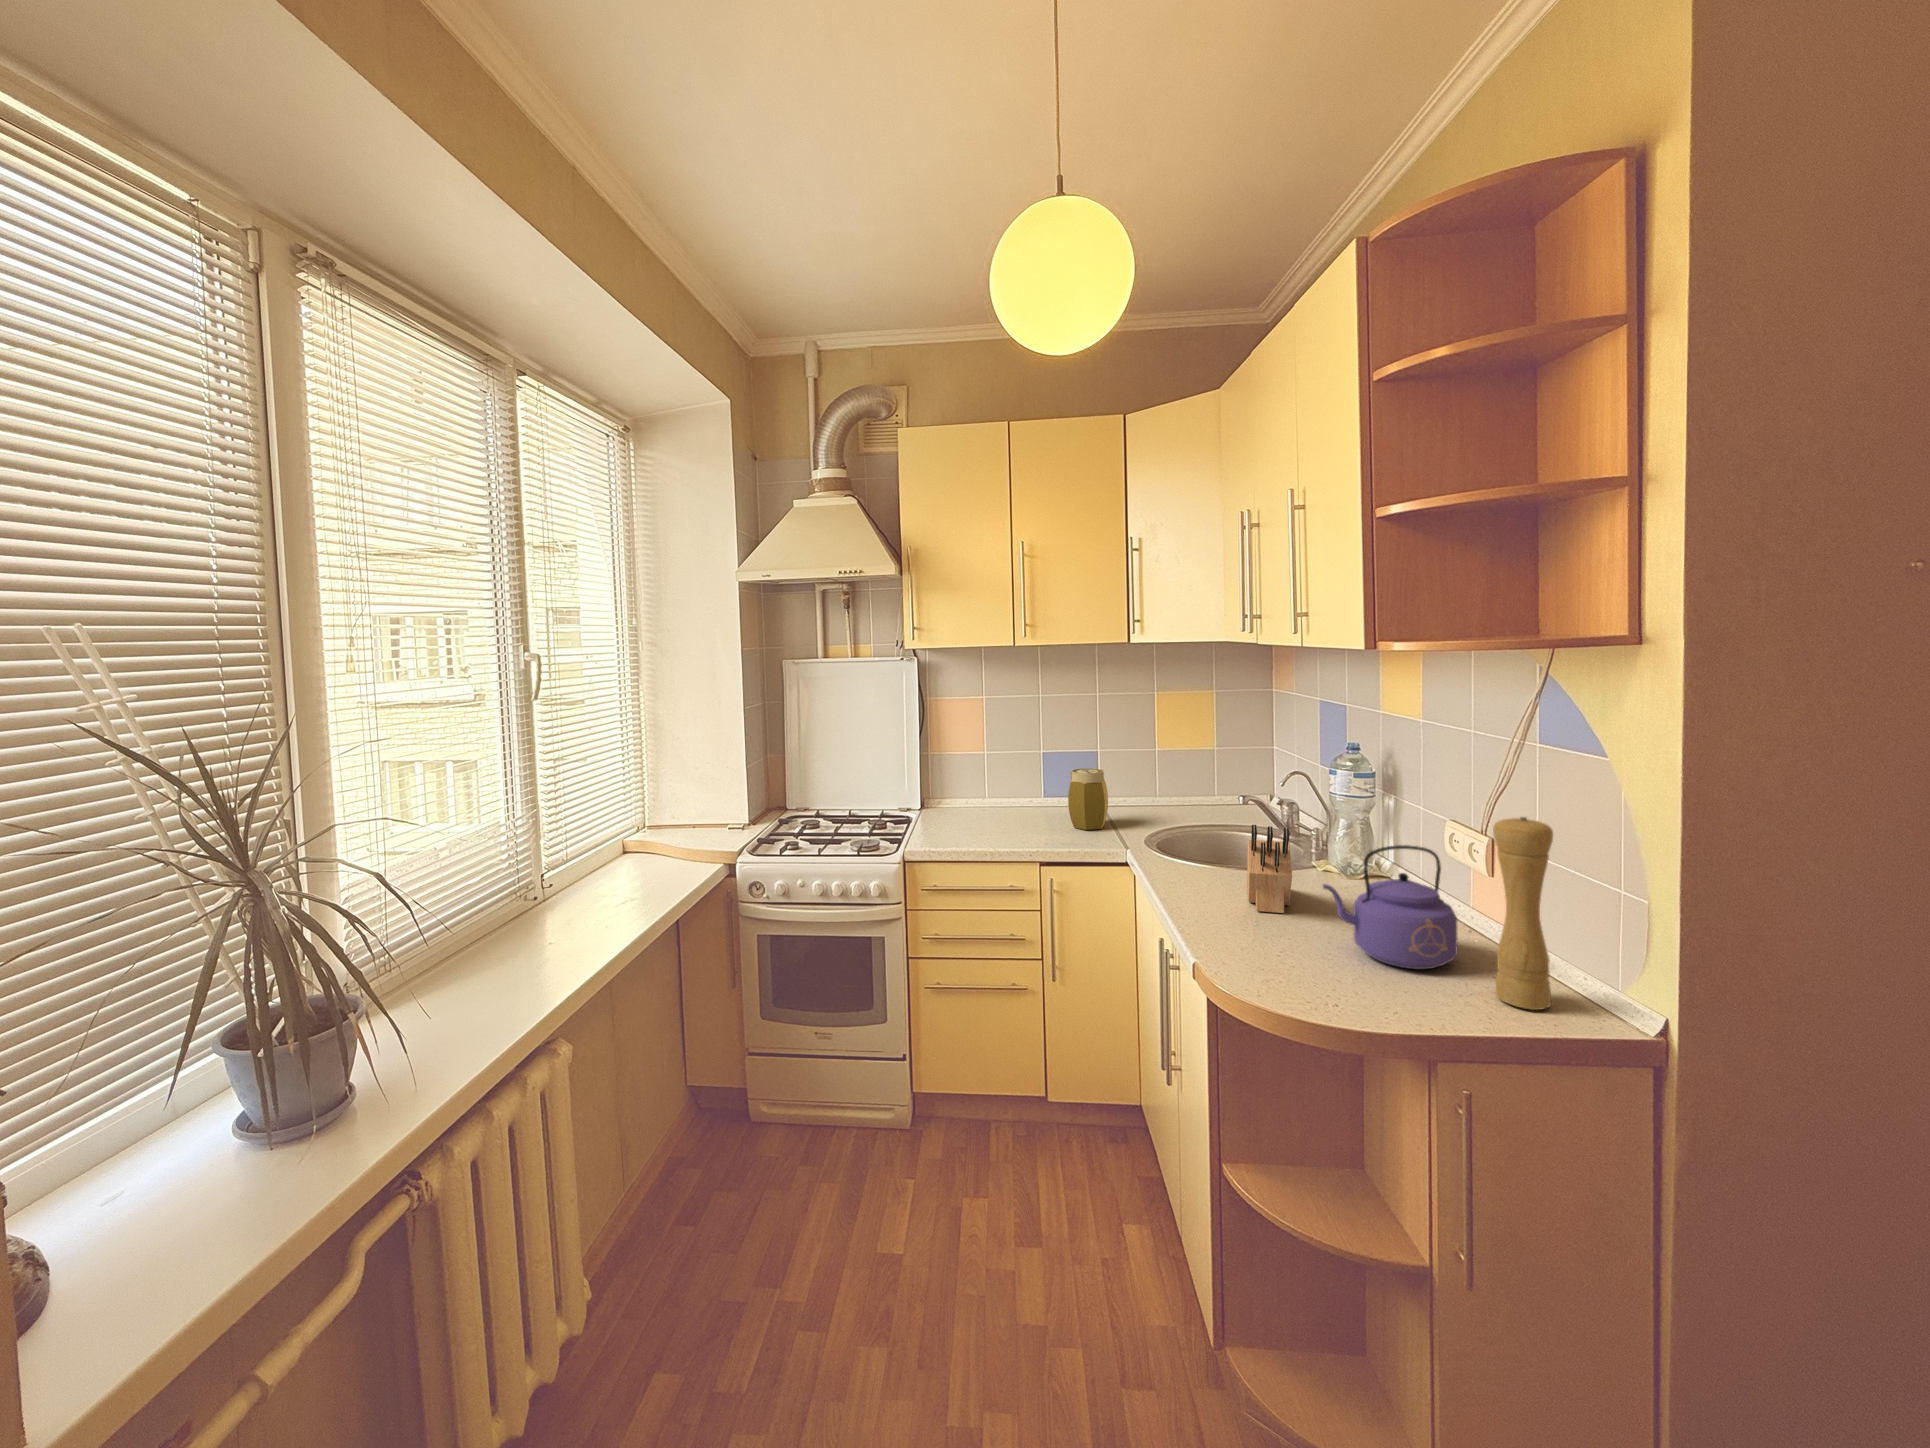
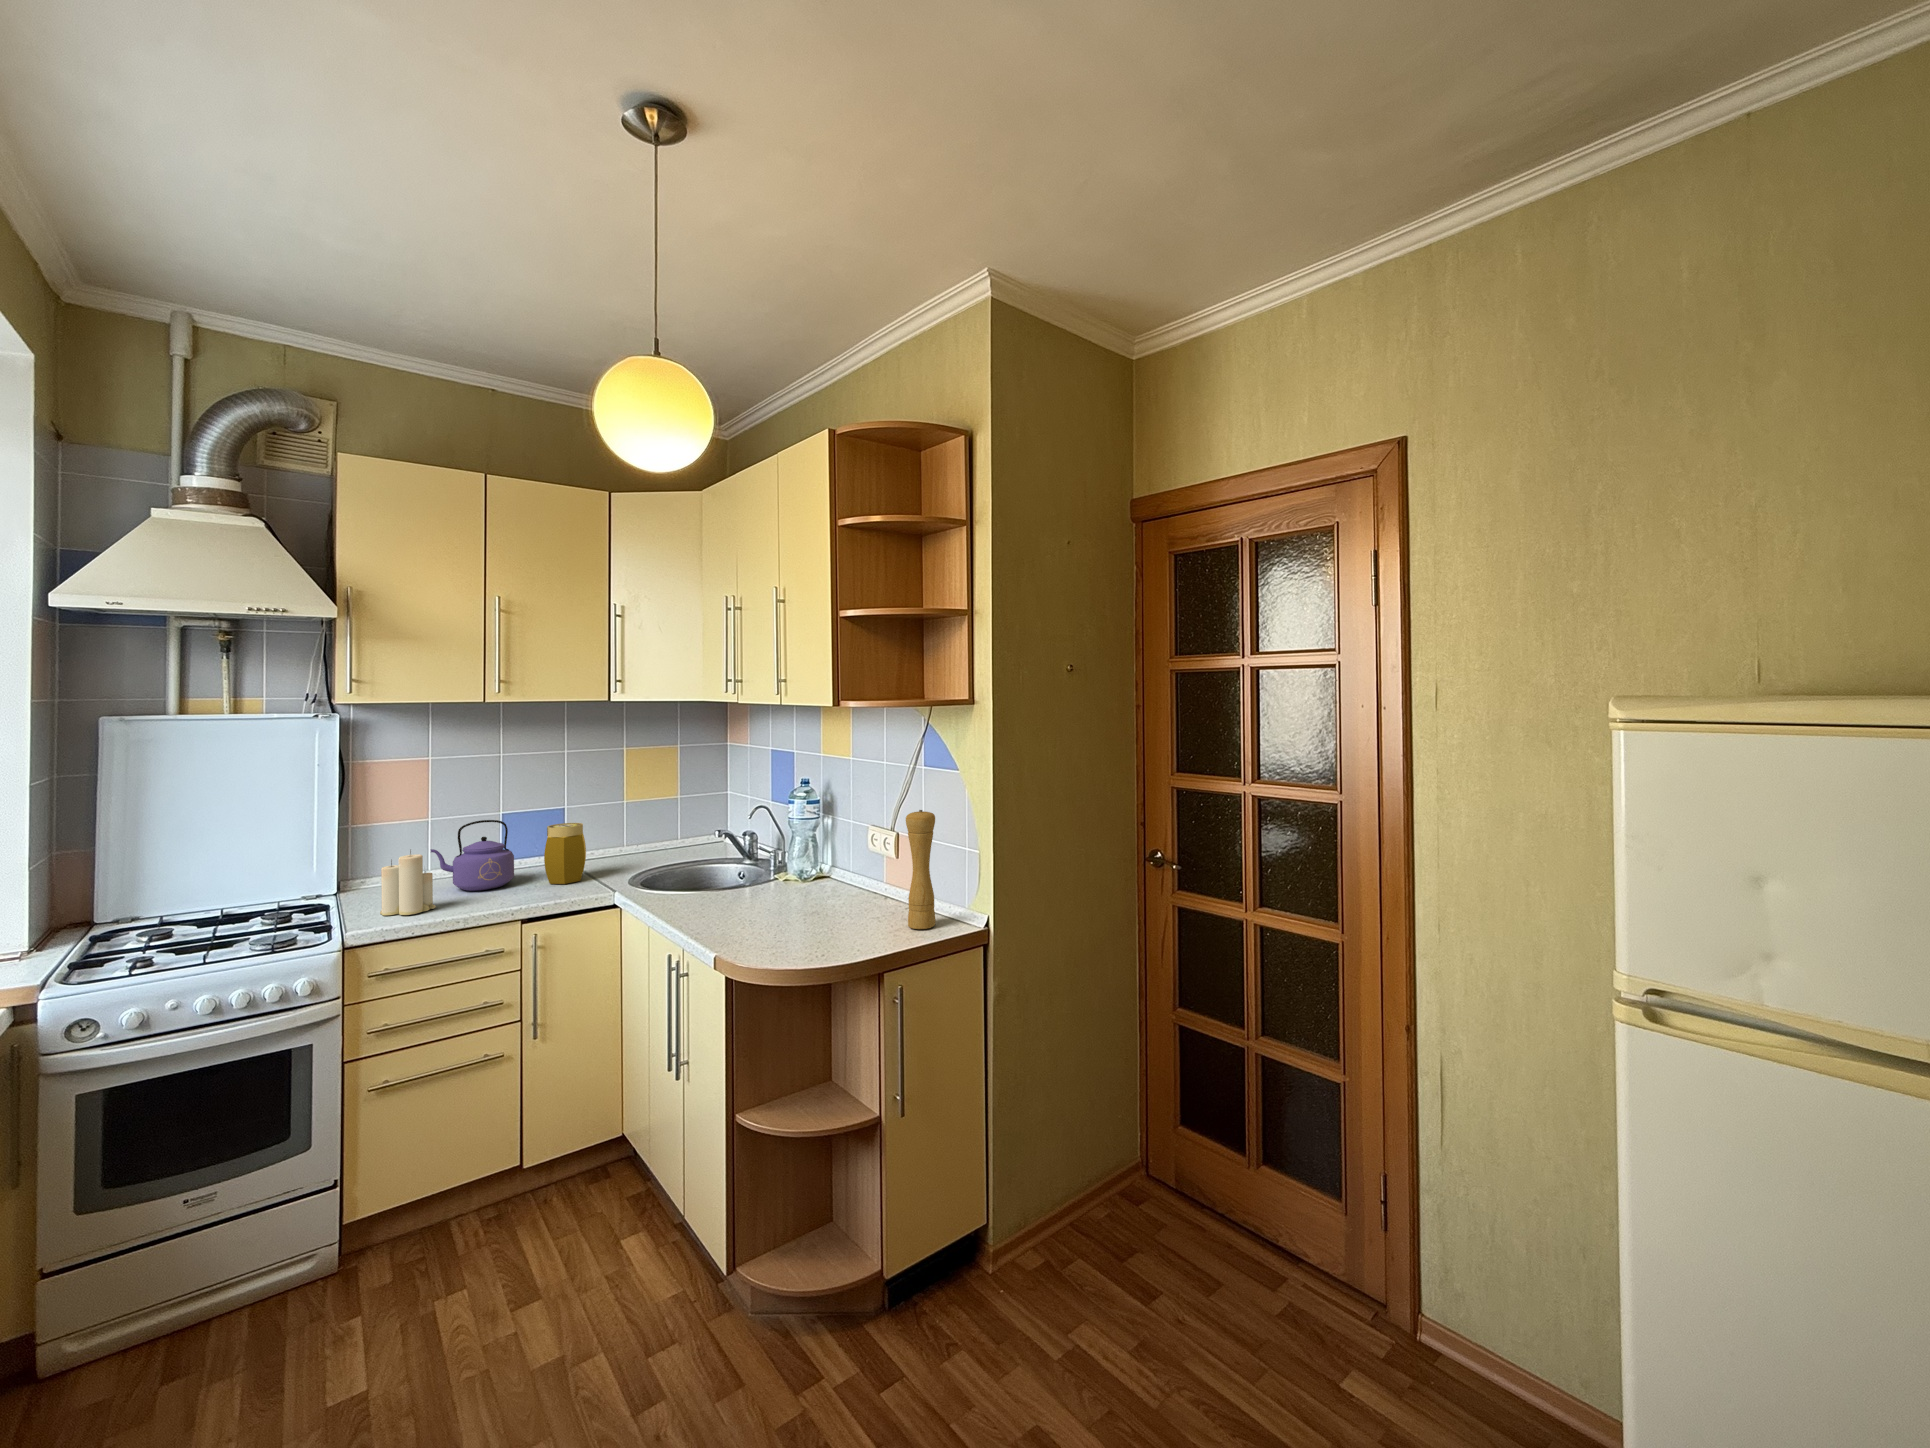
candle: none [937,781,977,839] -> present [380,850,436,915]
knife block: present [1247,825,1292,913] -> none [734,843,776,914]
kettle: present [1323,845,1458,969] -> present [431,820,514,891]

